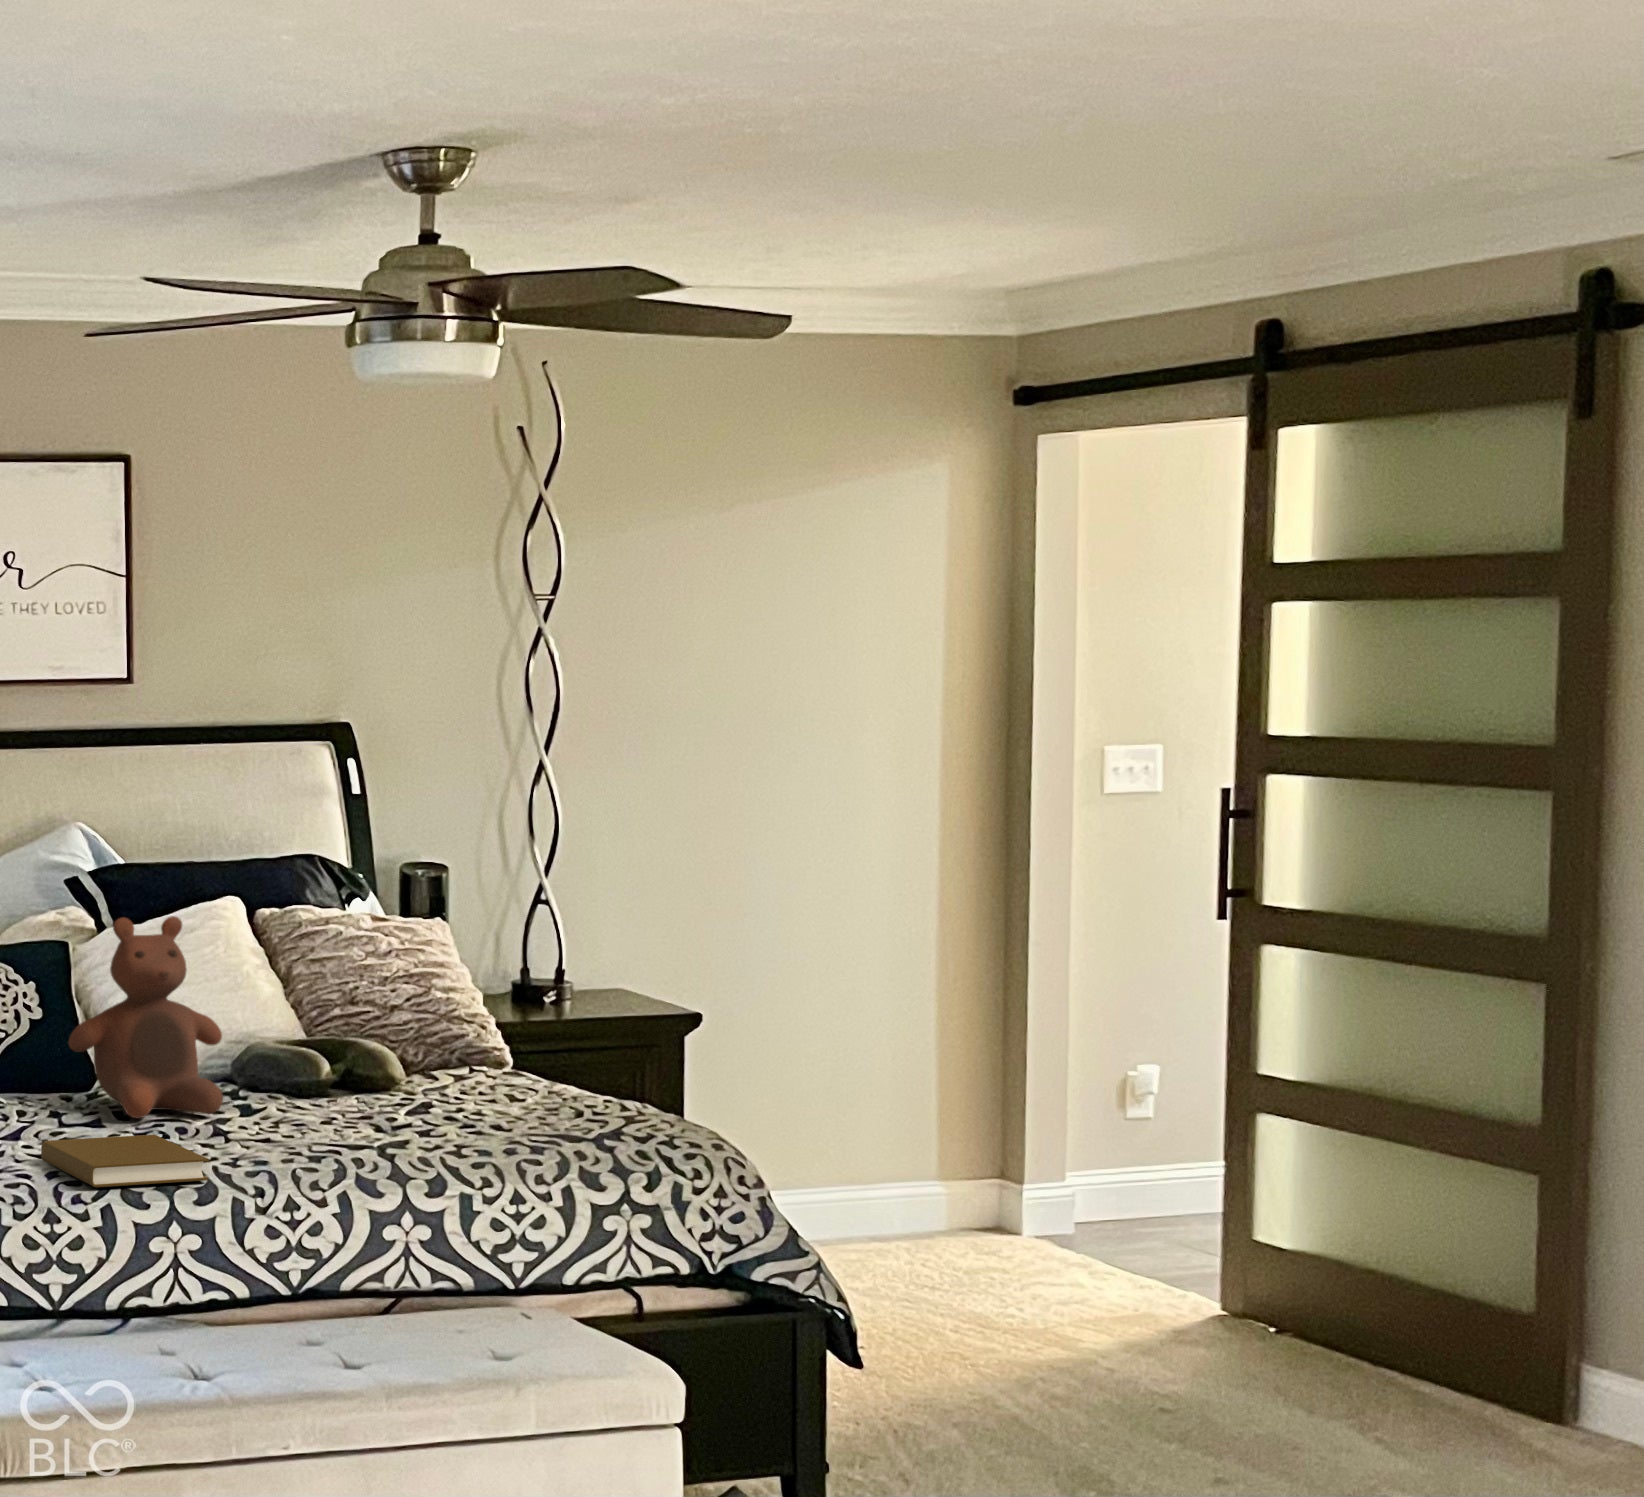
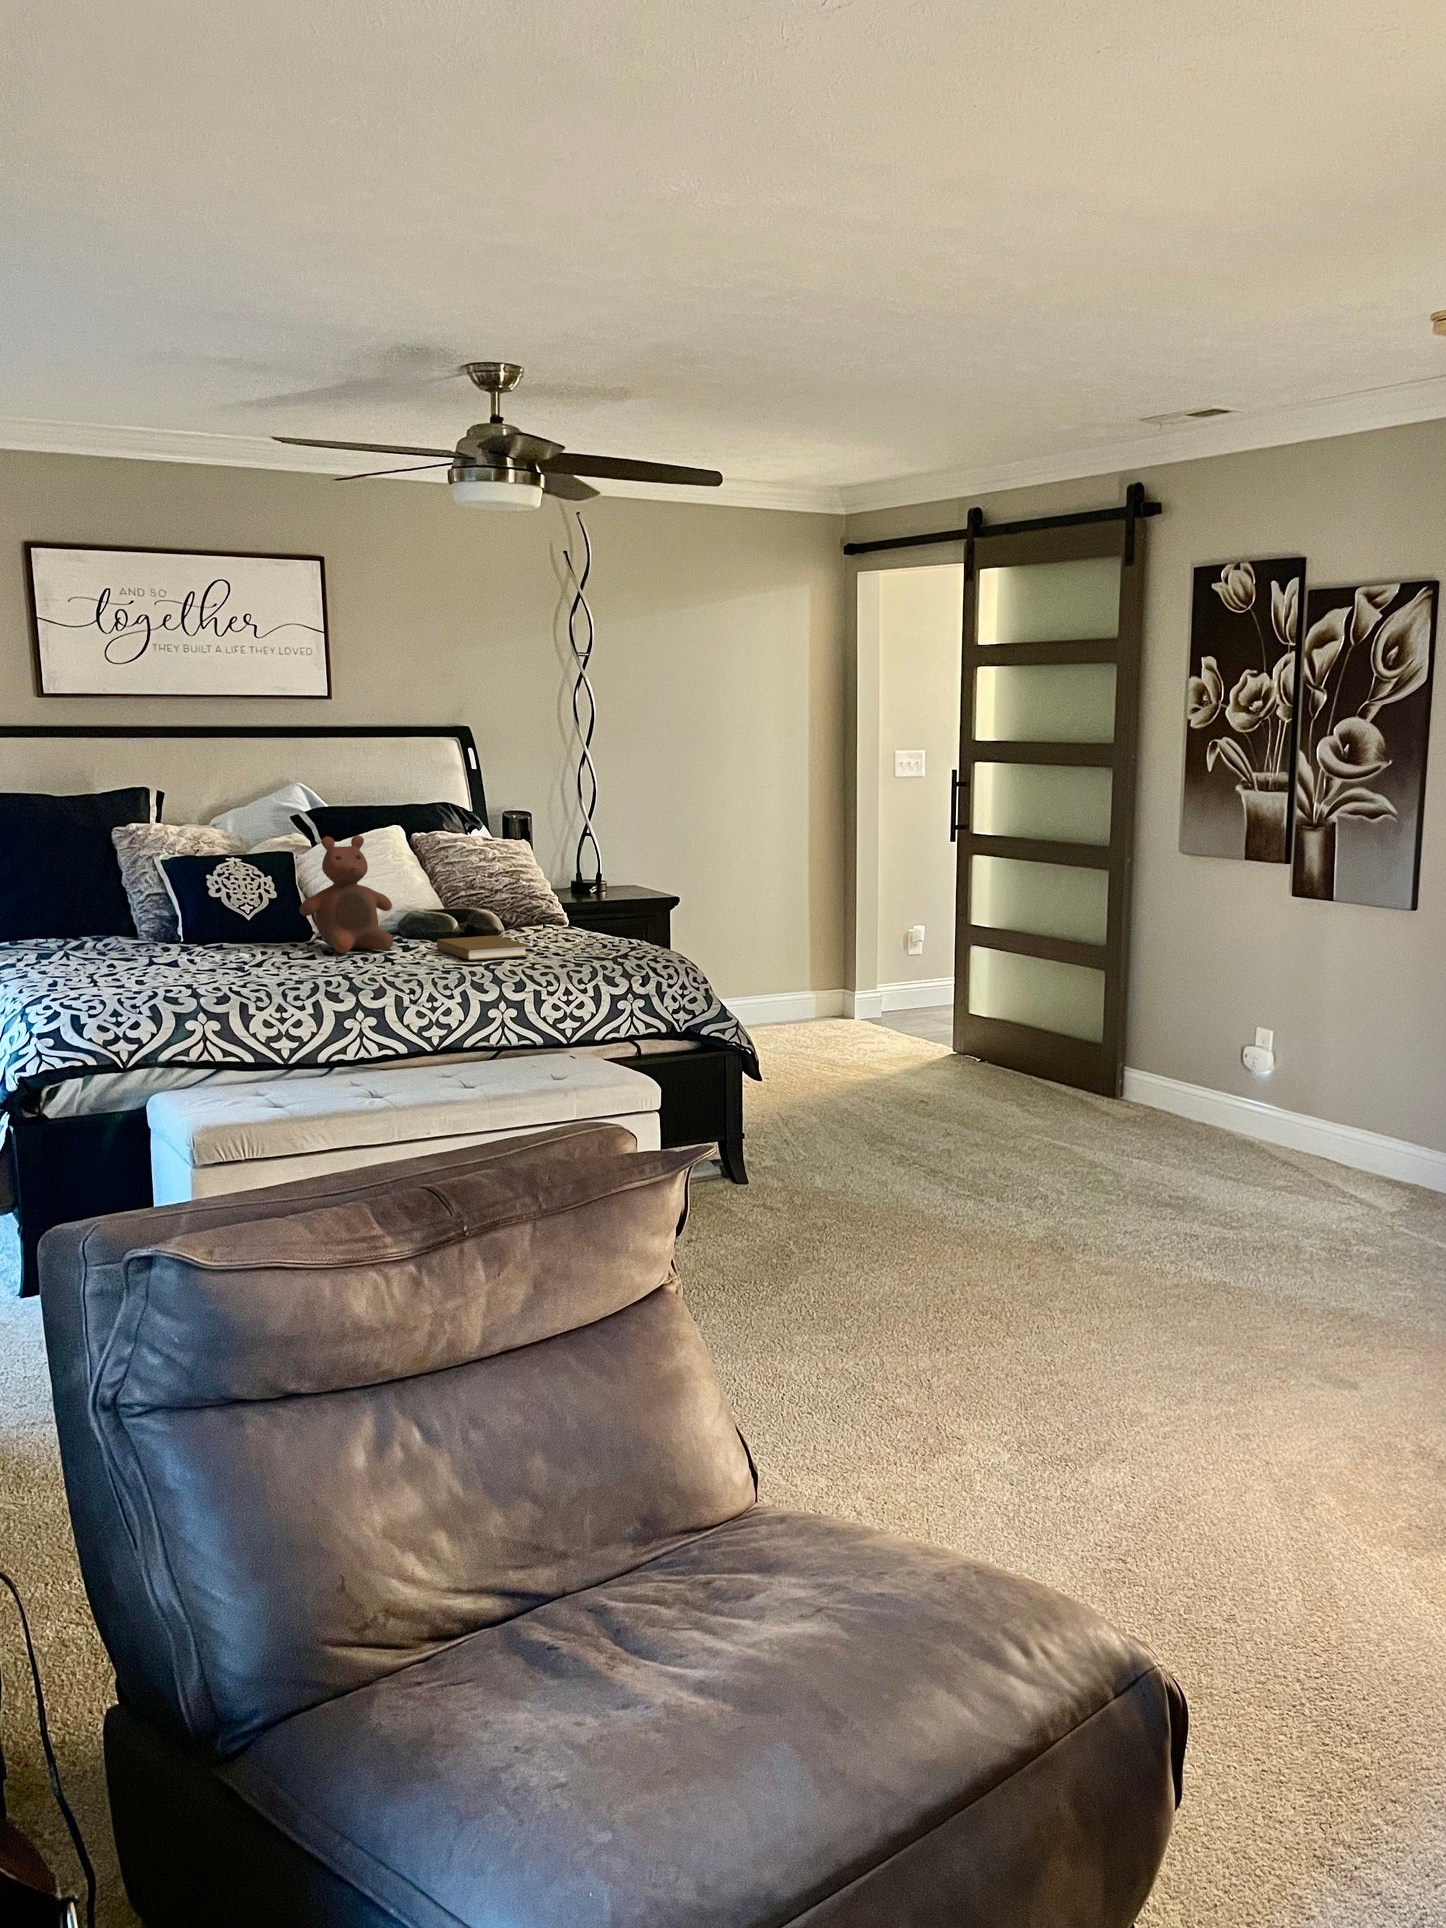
book: present [41,1135,209,1187] -> present [437,935,529,960]

